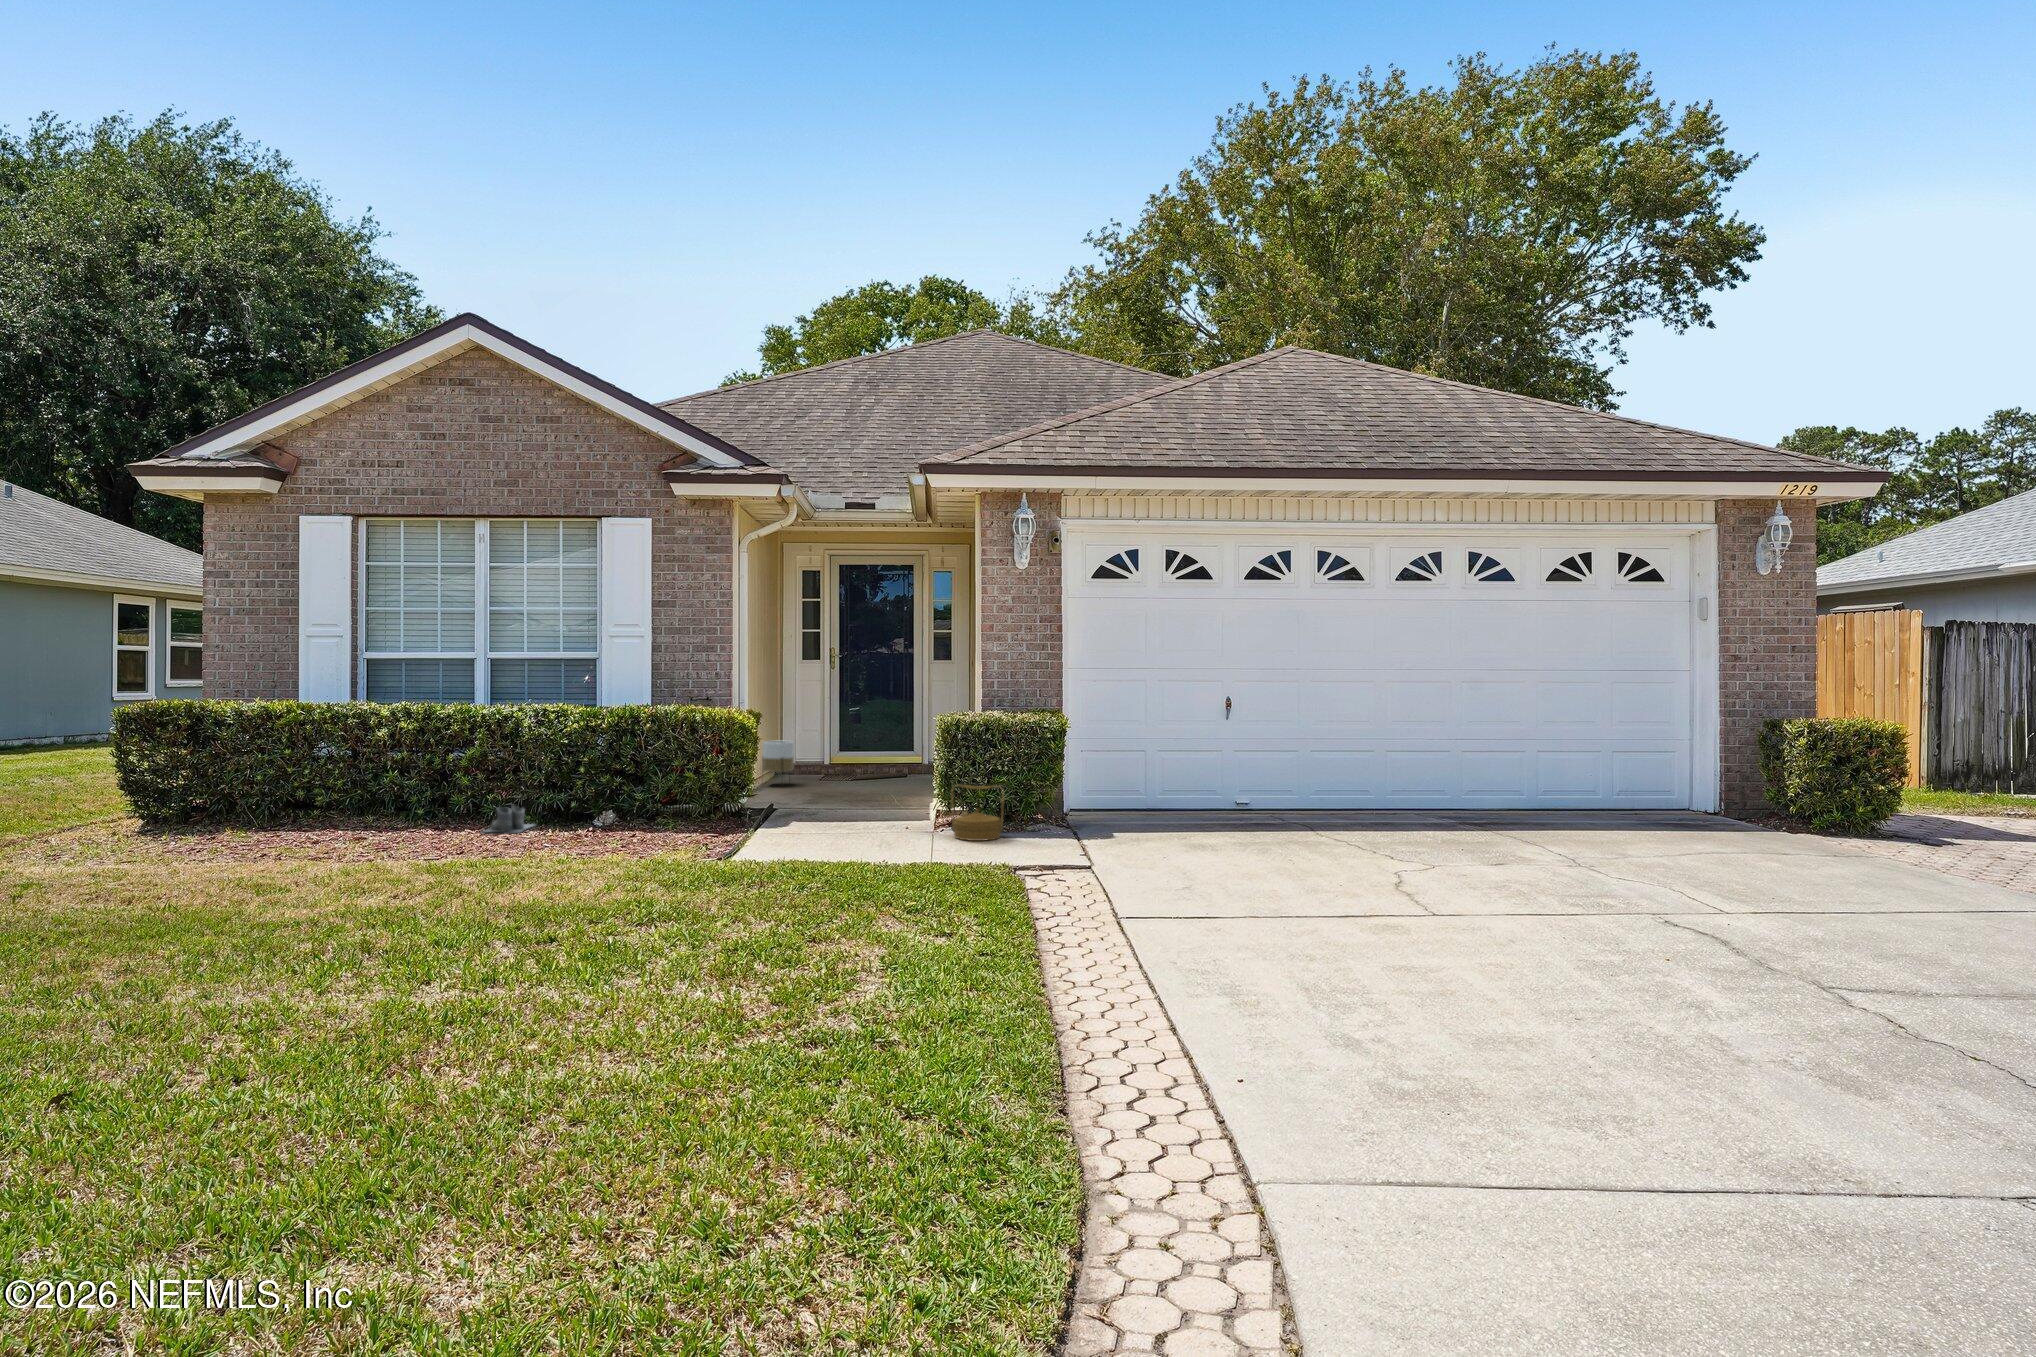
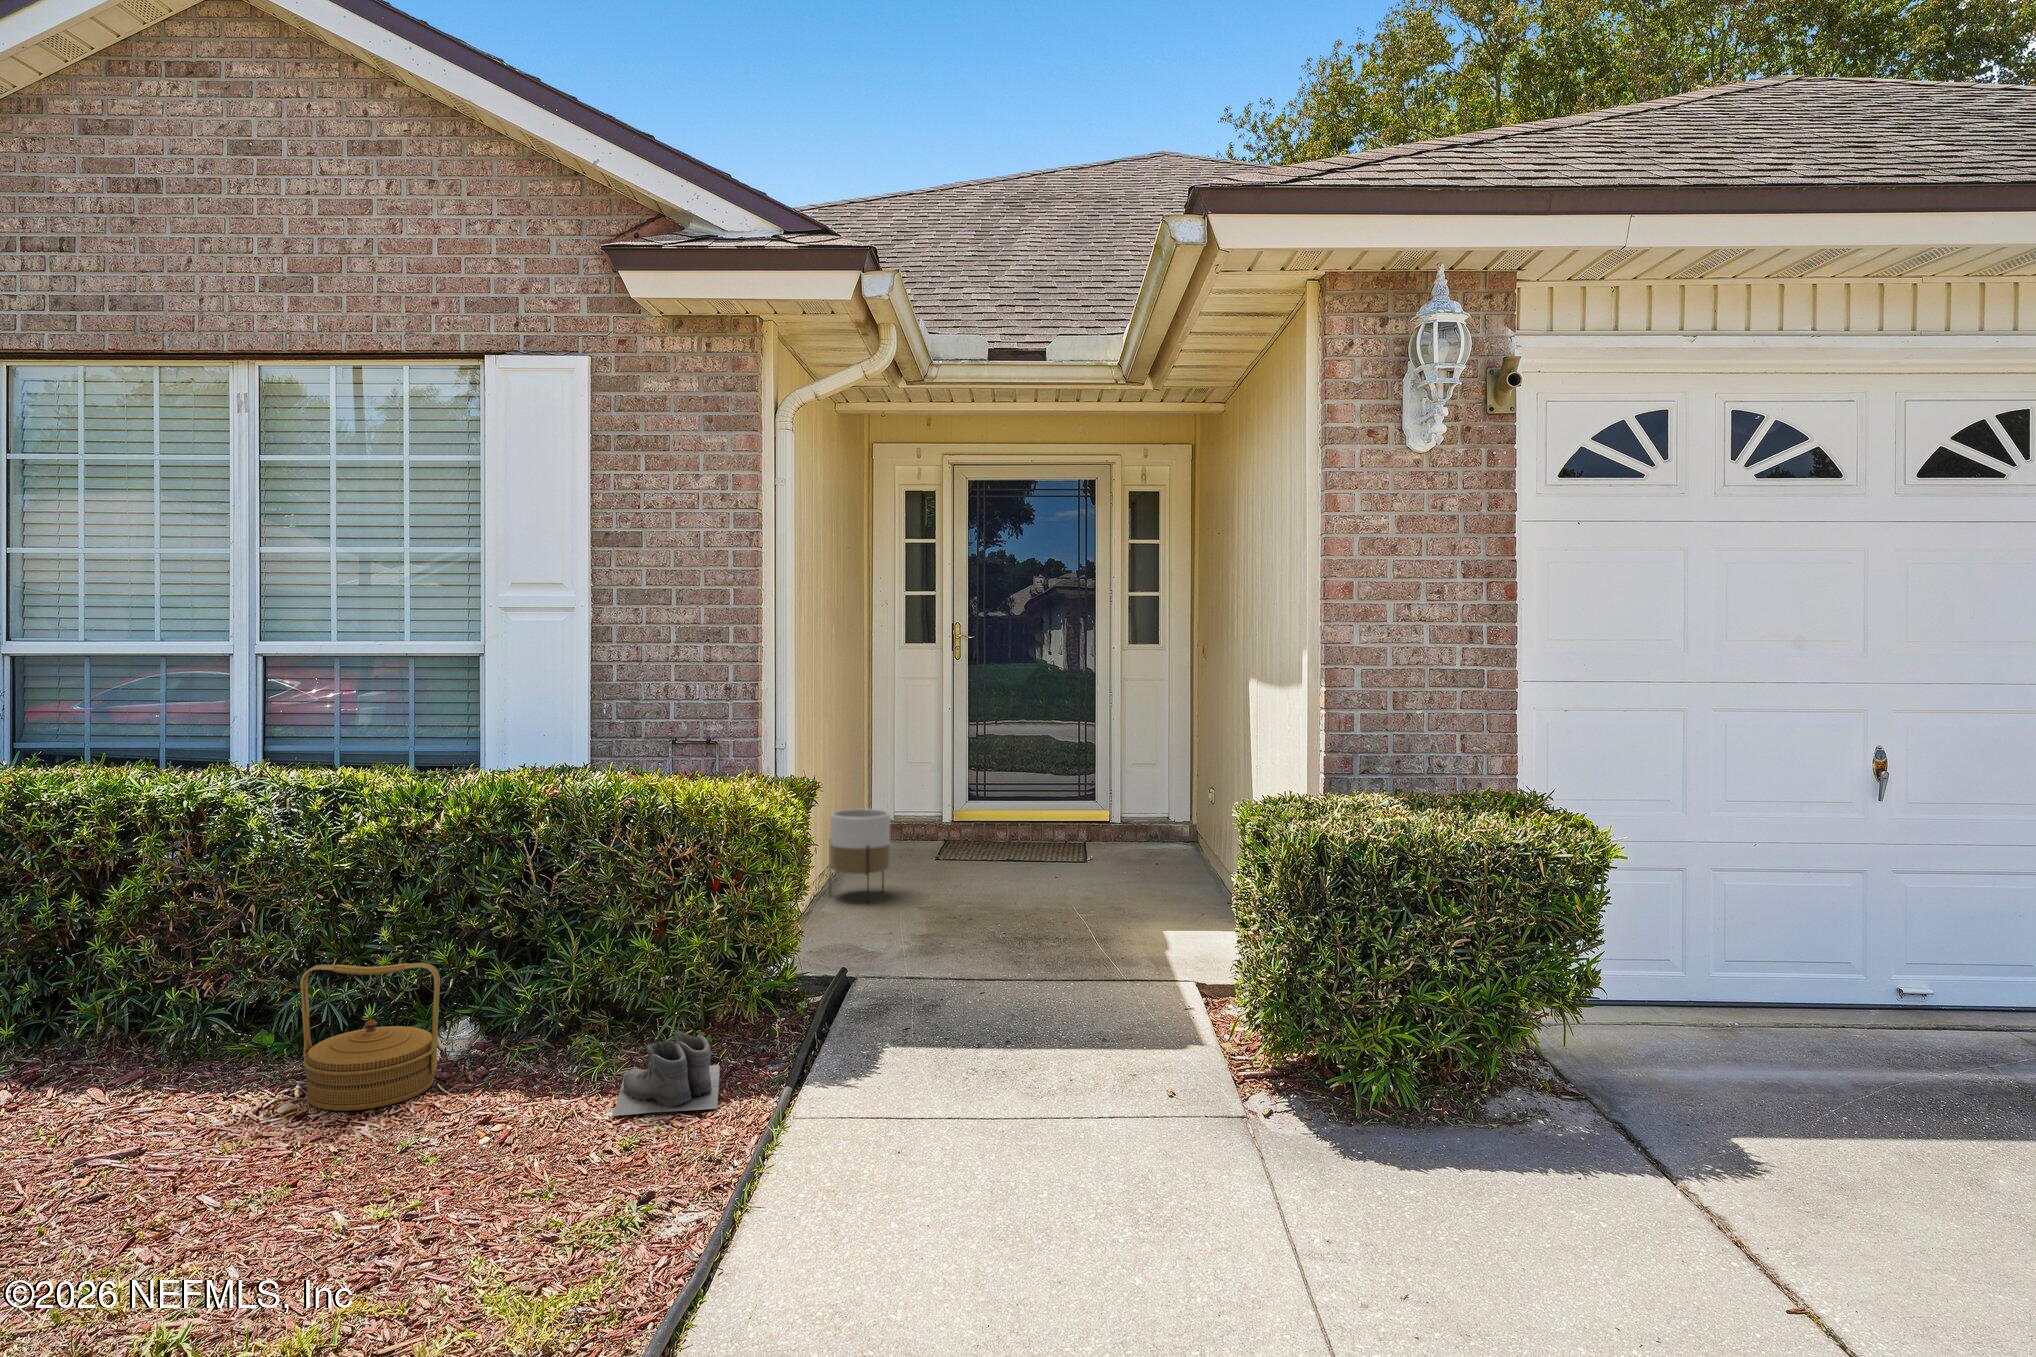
woven basket: present [952,785,1004,841] -> present [300,963,440,1111]
boots: present [485,805,533,832] -> present [613,1031,720,1116]

